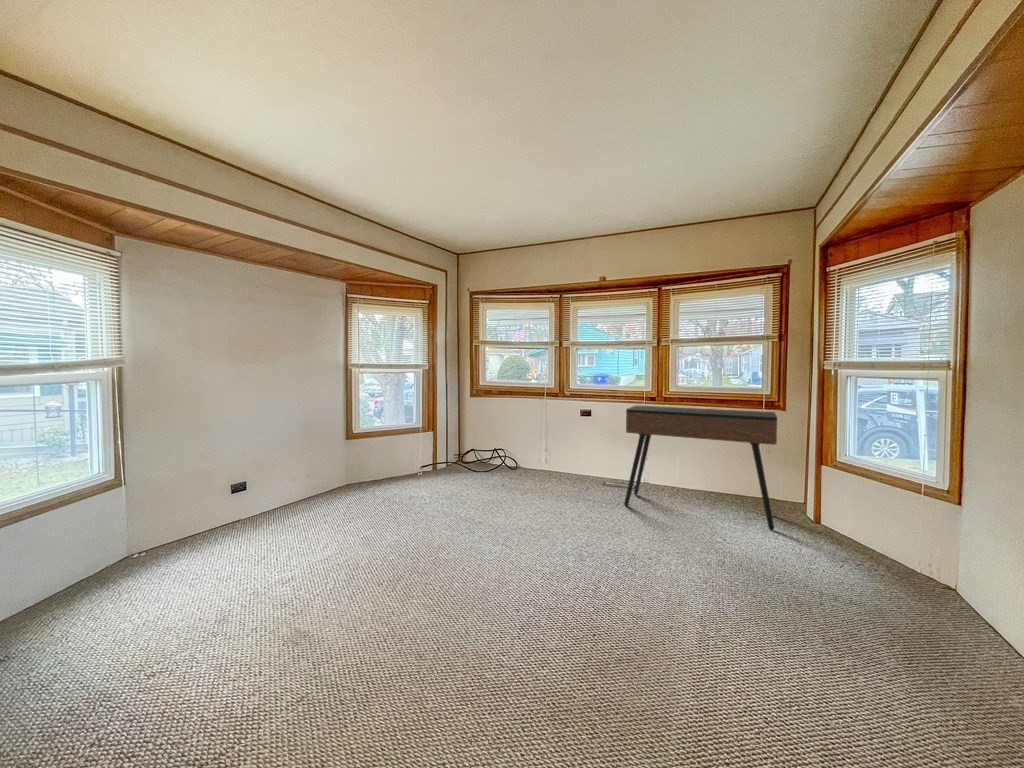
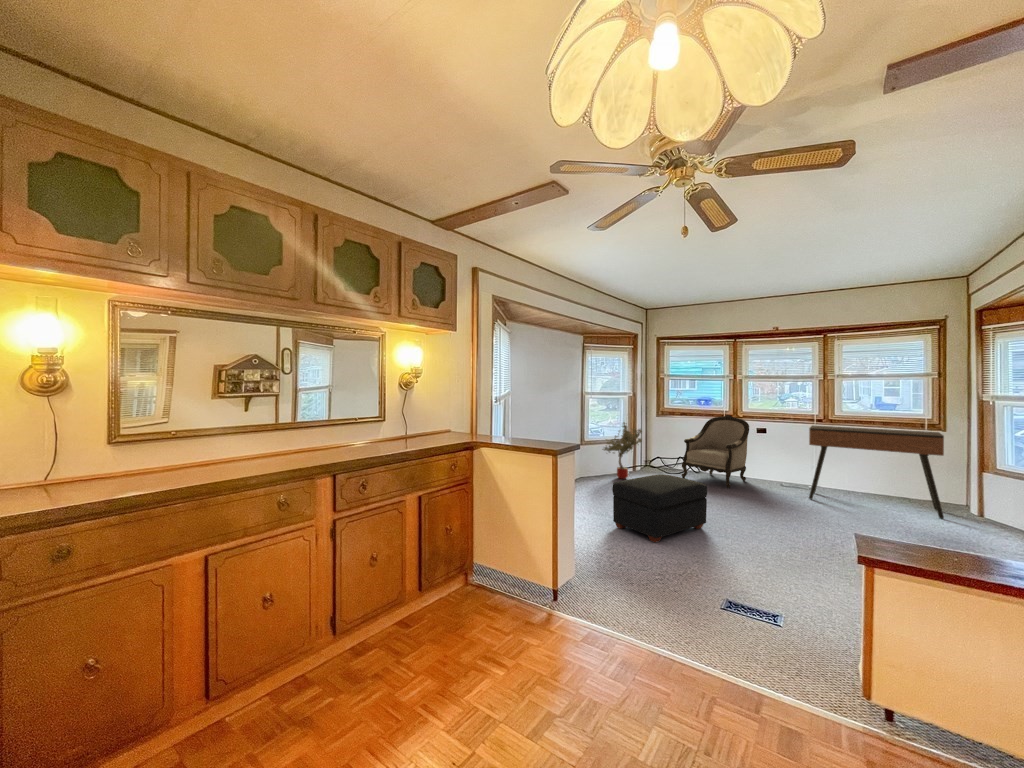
armchair: none [486,393,569,493] -> present [682,415,749,488]
potted tree: none [368,404,433,485] -> present [603,422,642,479]
ottoman: none [254,489,426,633] -> present [612,474,707,542]

